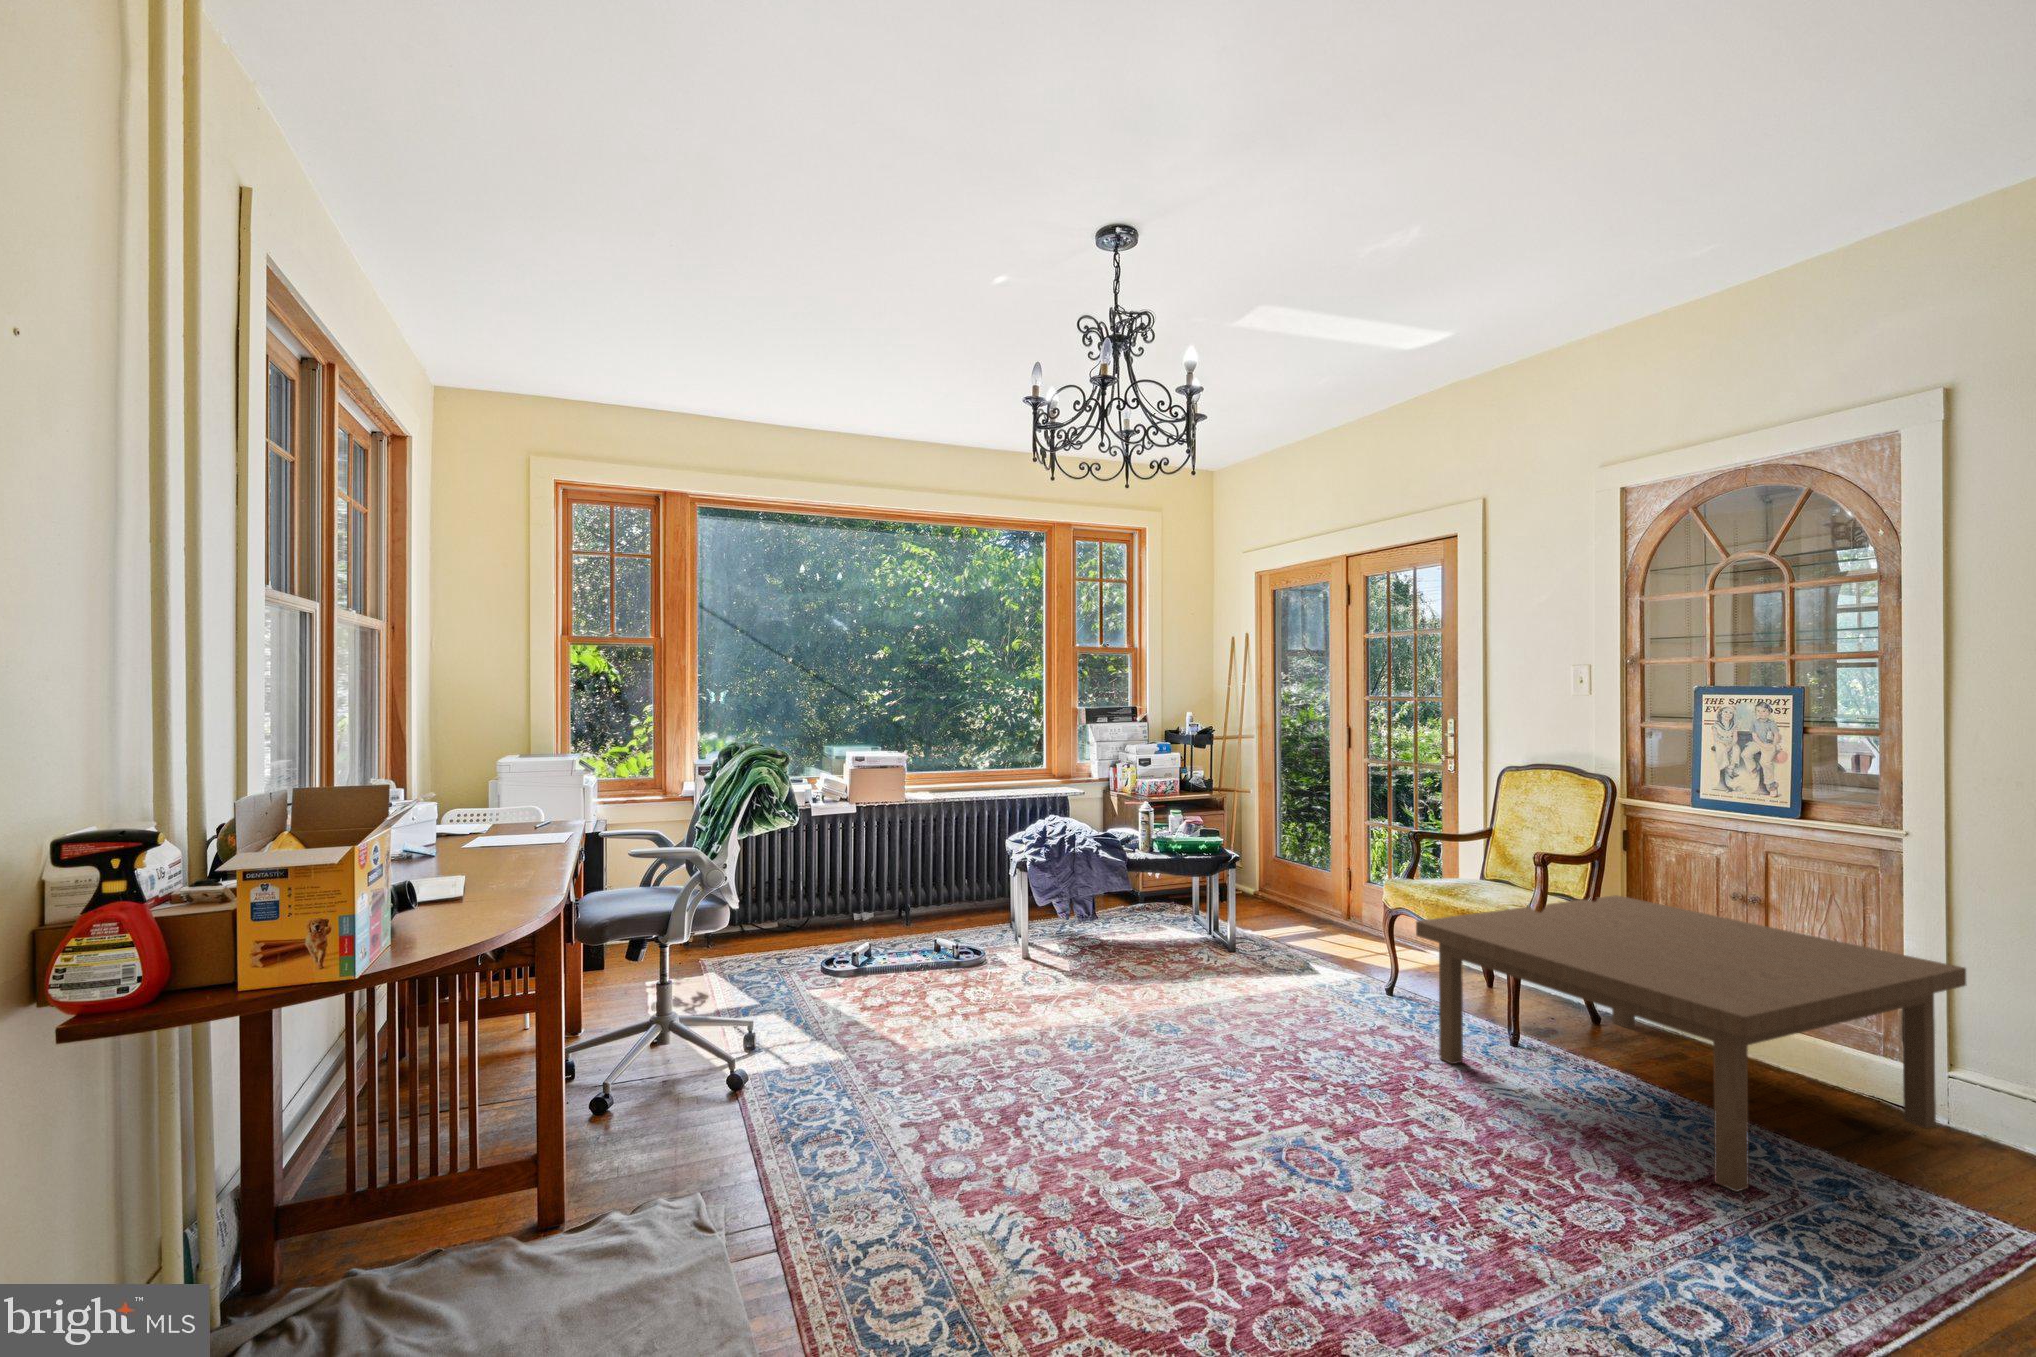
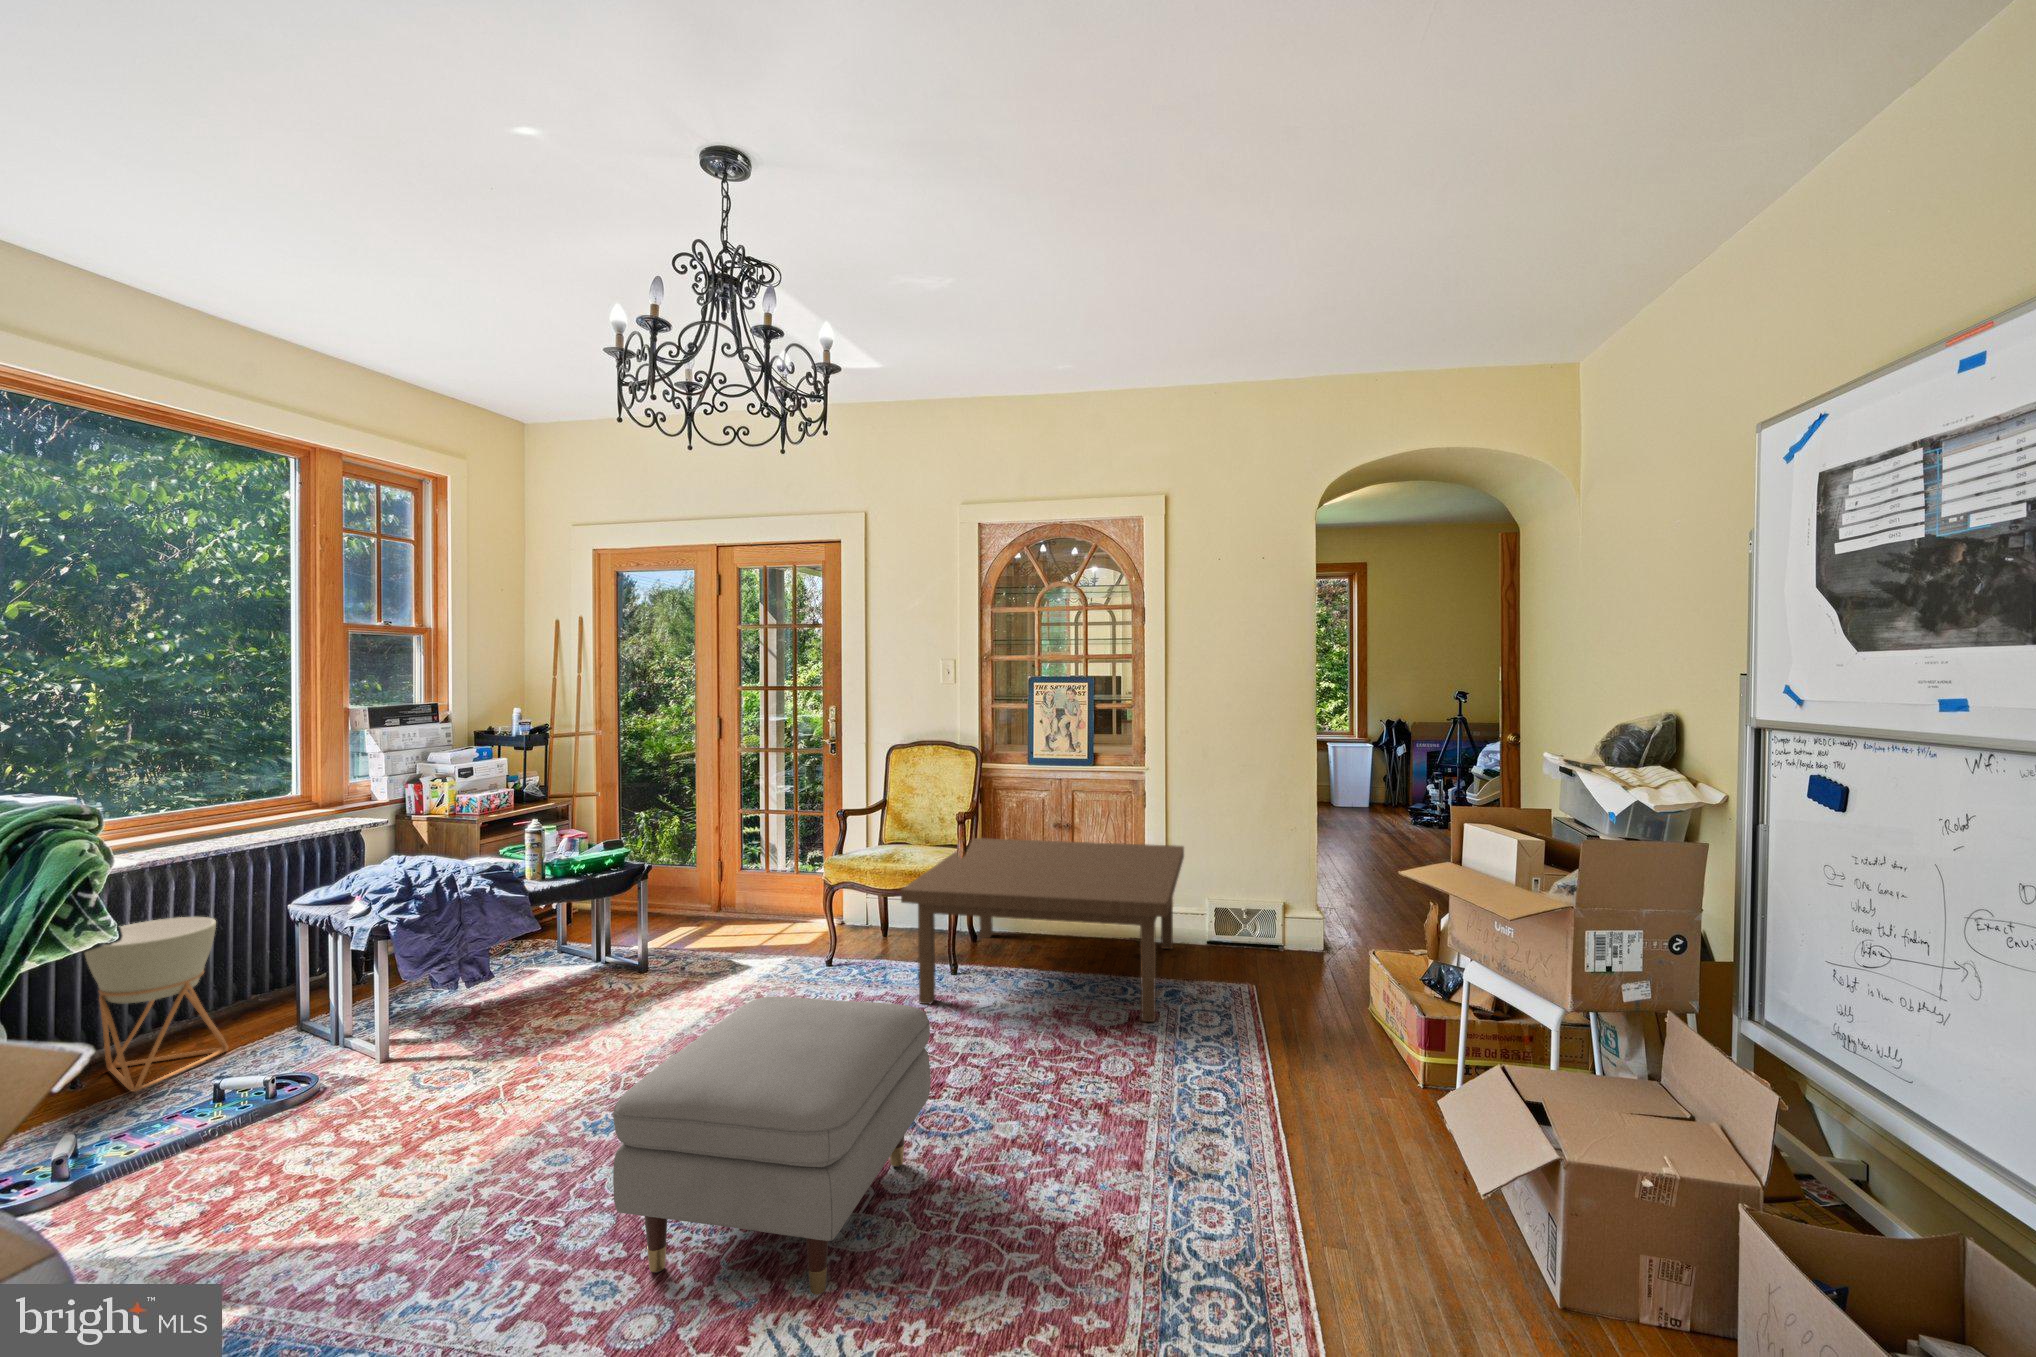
planter: none [890,833,959,937] -> present [85,917,228,1092]
ottoman: none [957,968,1265,1218] -> present [613,997,931,1295]

